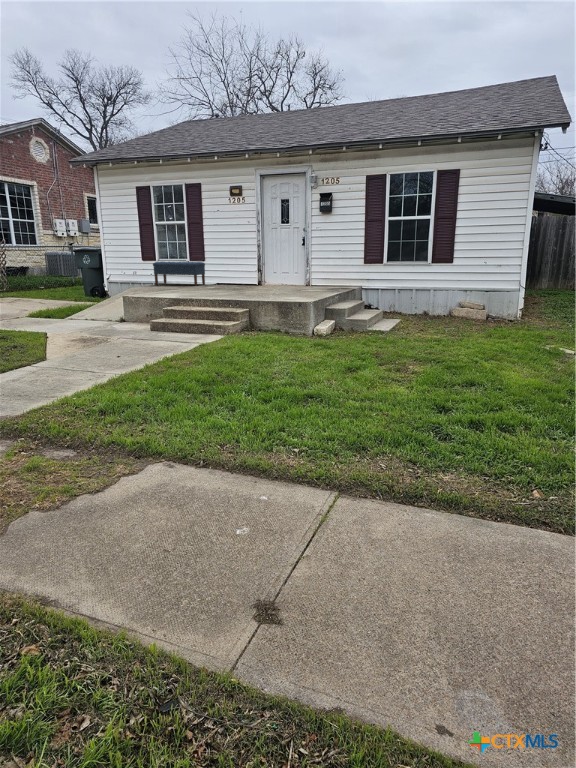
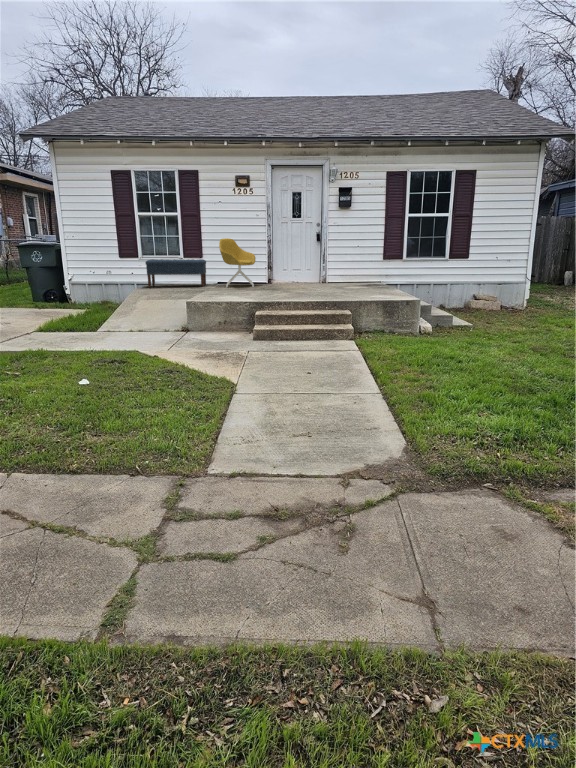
chair: none [208,243,241,287] -> present [219,238,256,287]

